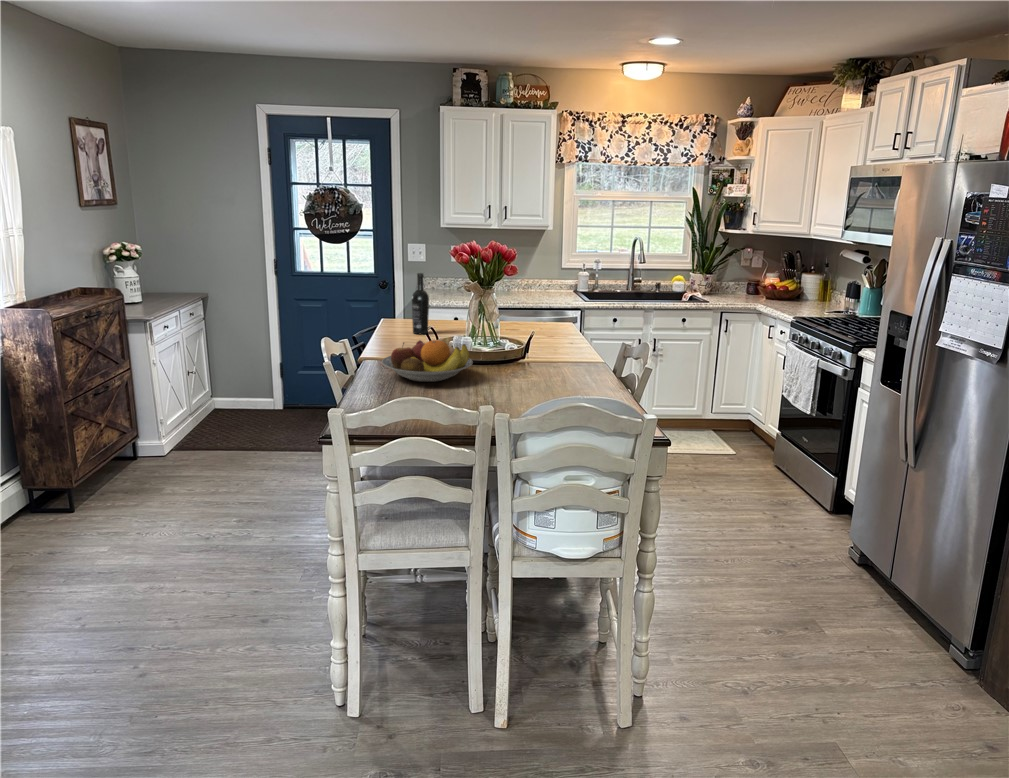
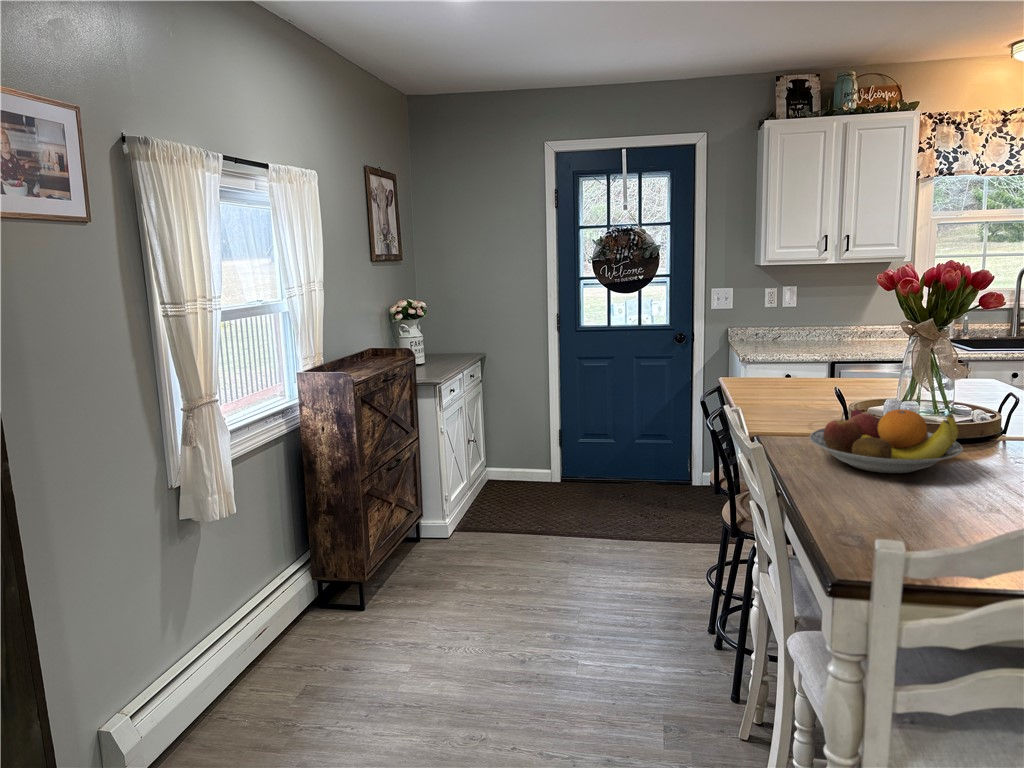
wine bottle: present [412,273,429,334] -> none [782,317,807,398]

